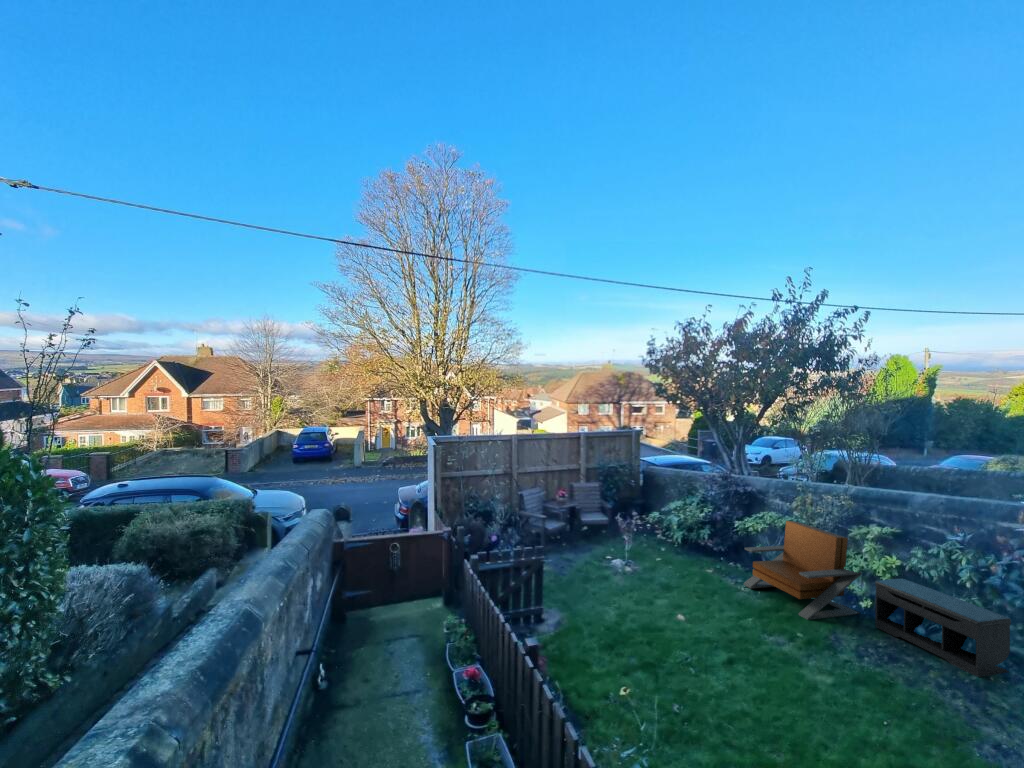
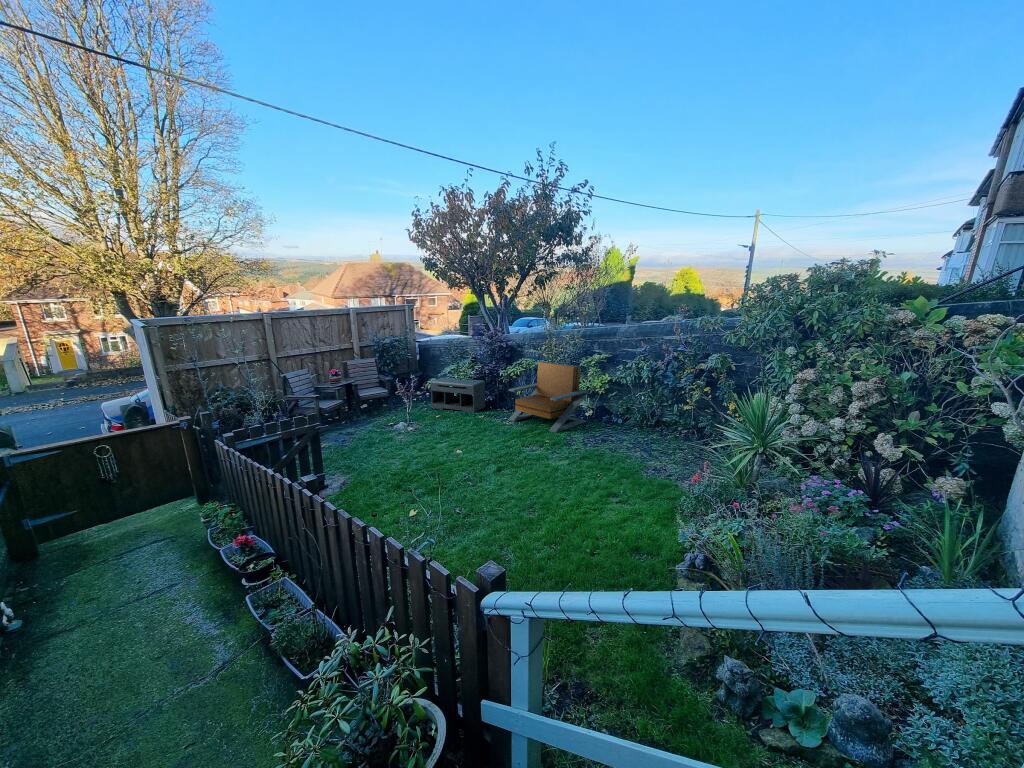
bench: present [875,579,1011,677] -> present [430,377,485,412]

